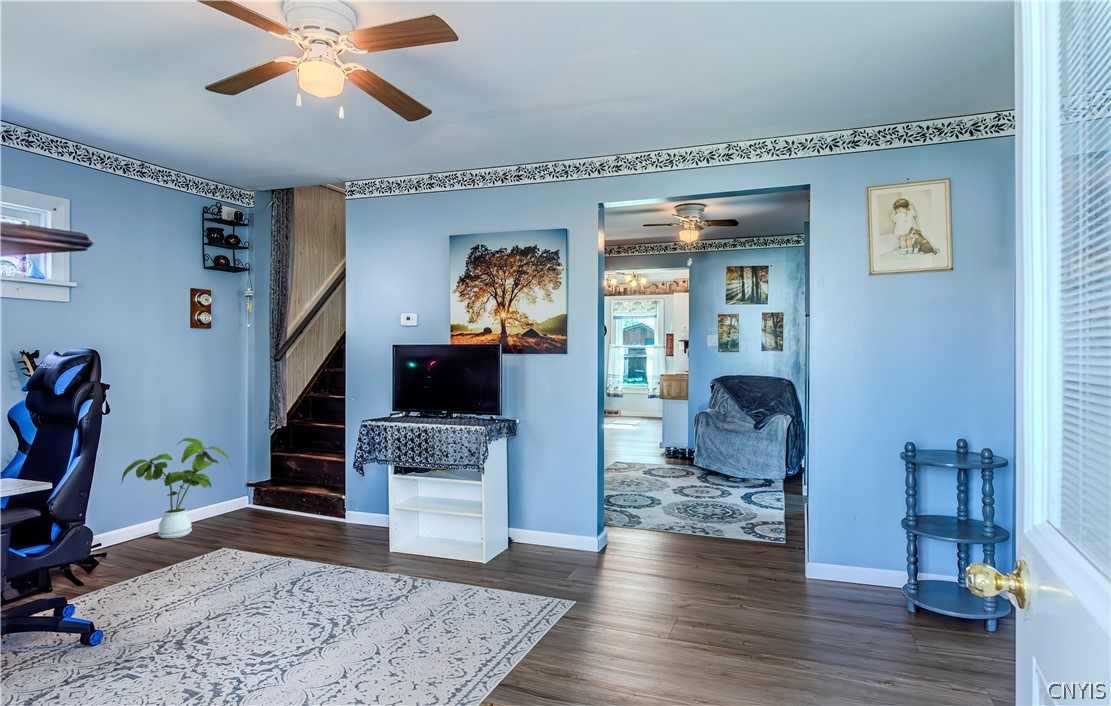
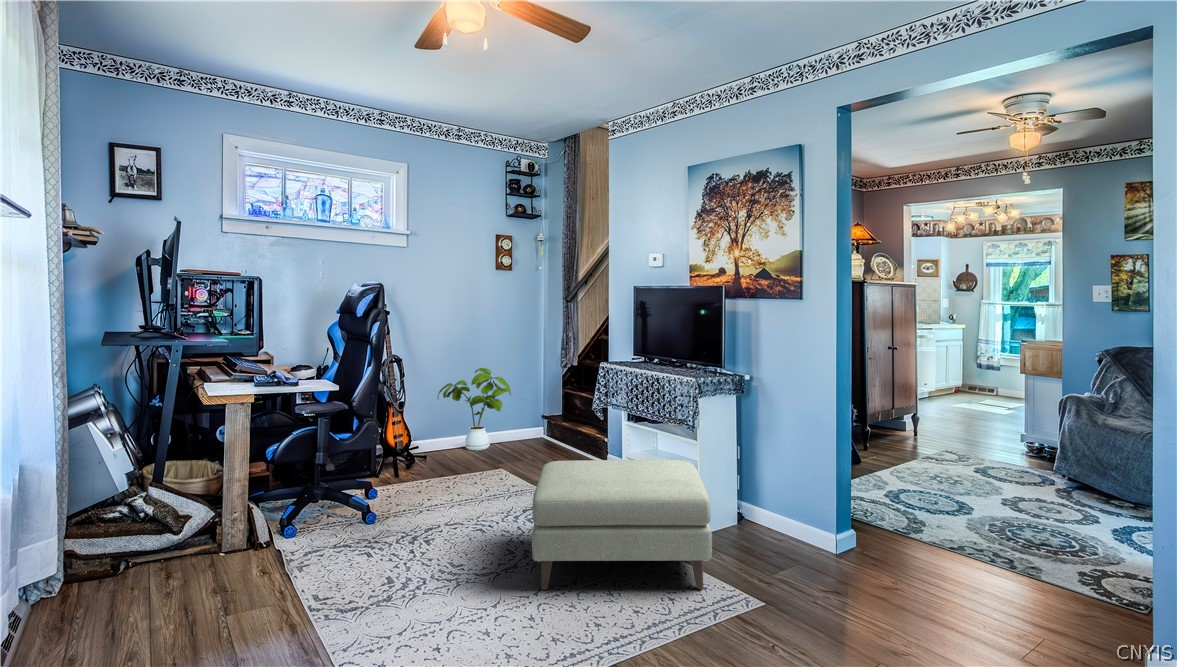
ottoman: none [369,501,564,648] -> present [532,460,712,590]

